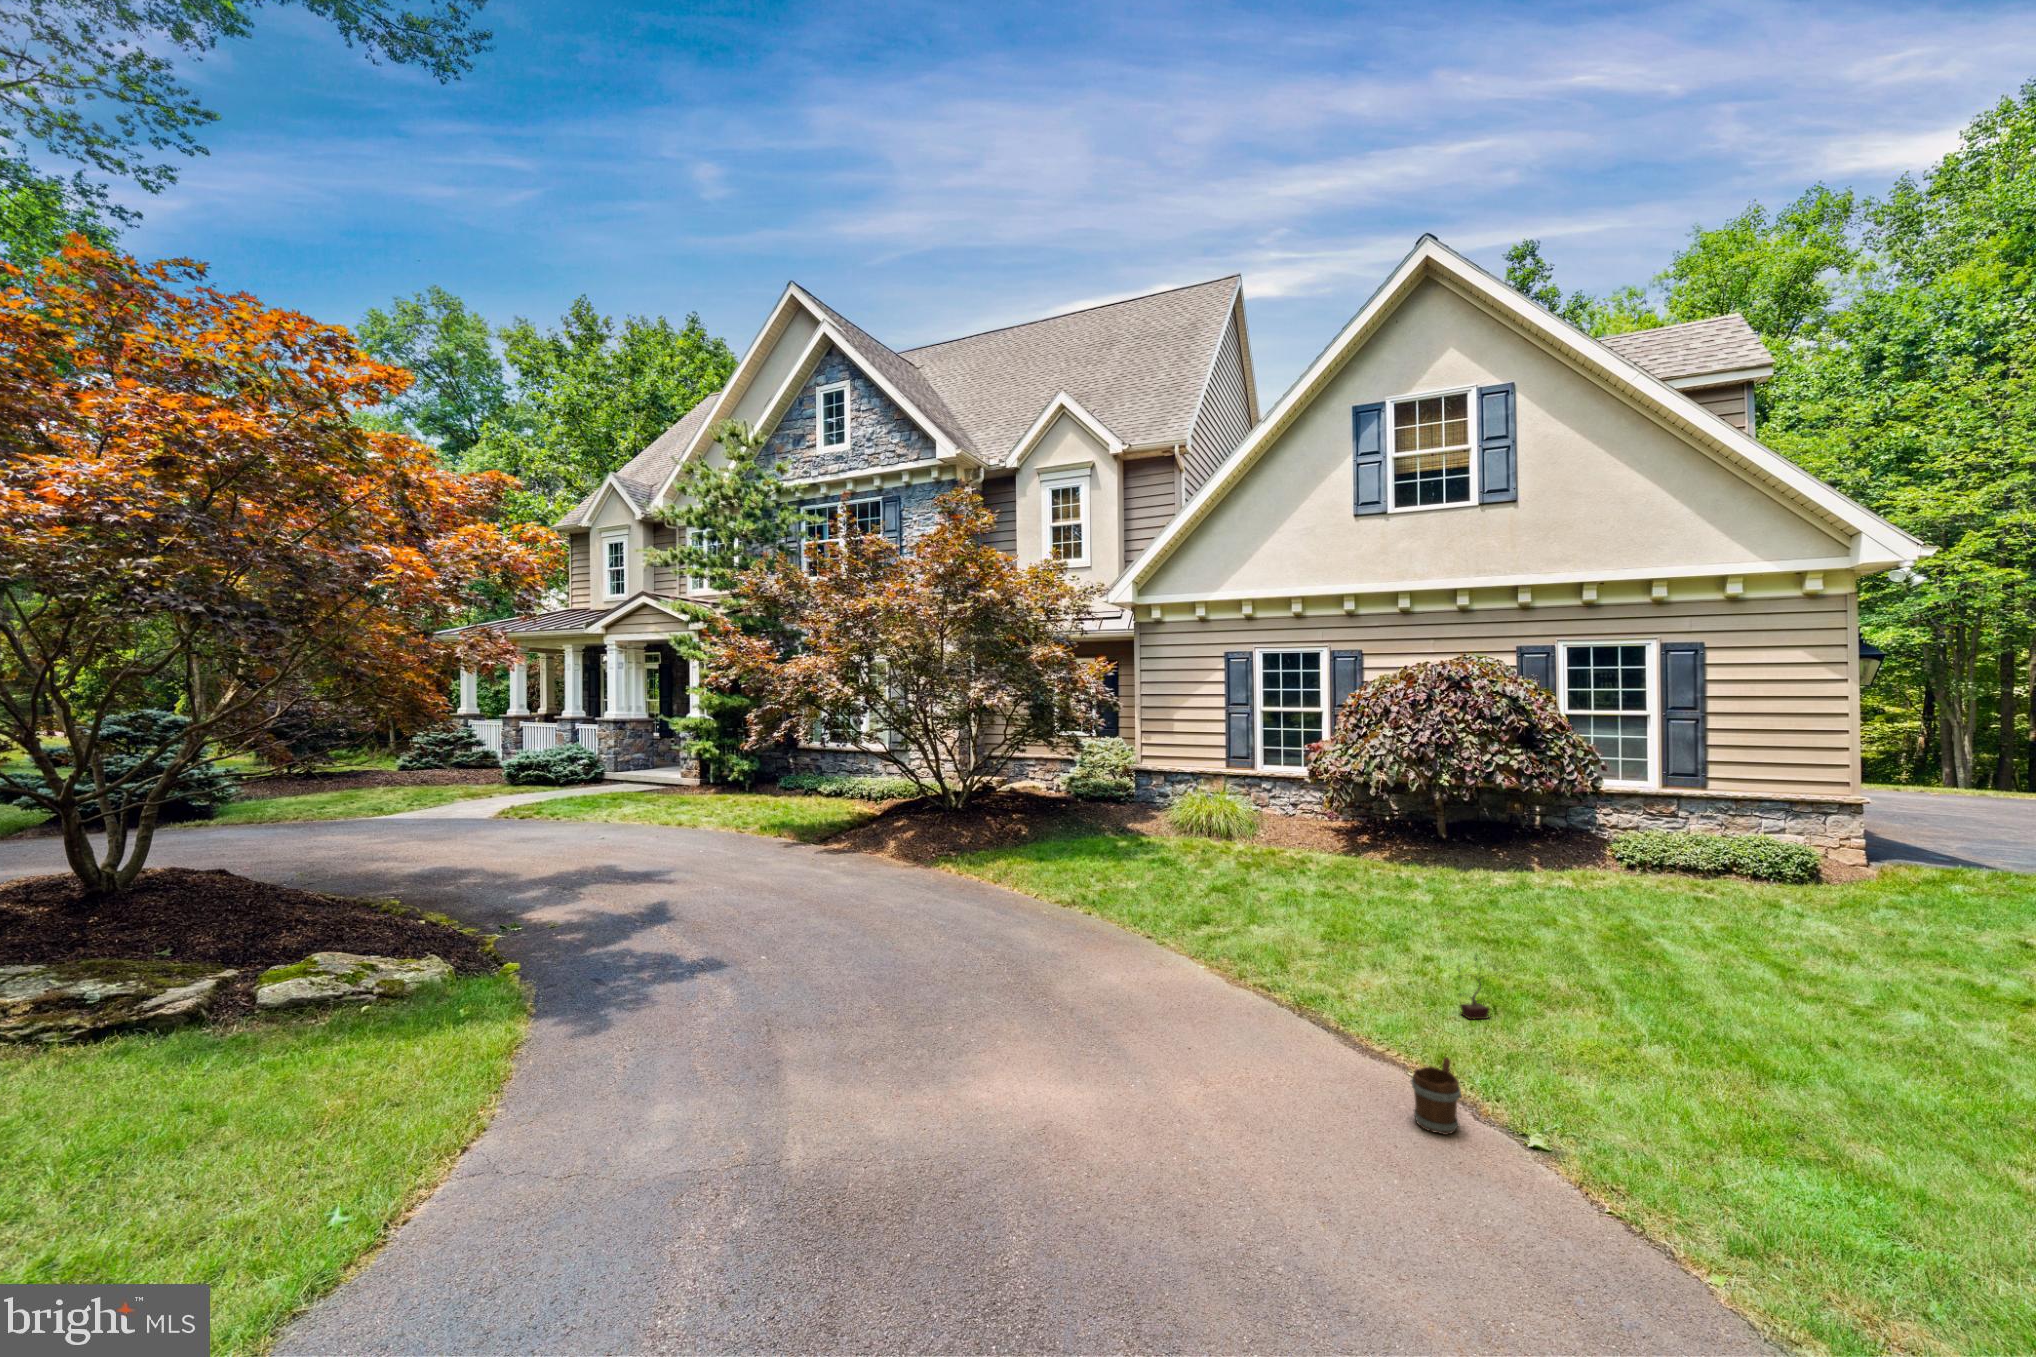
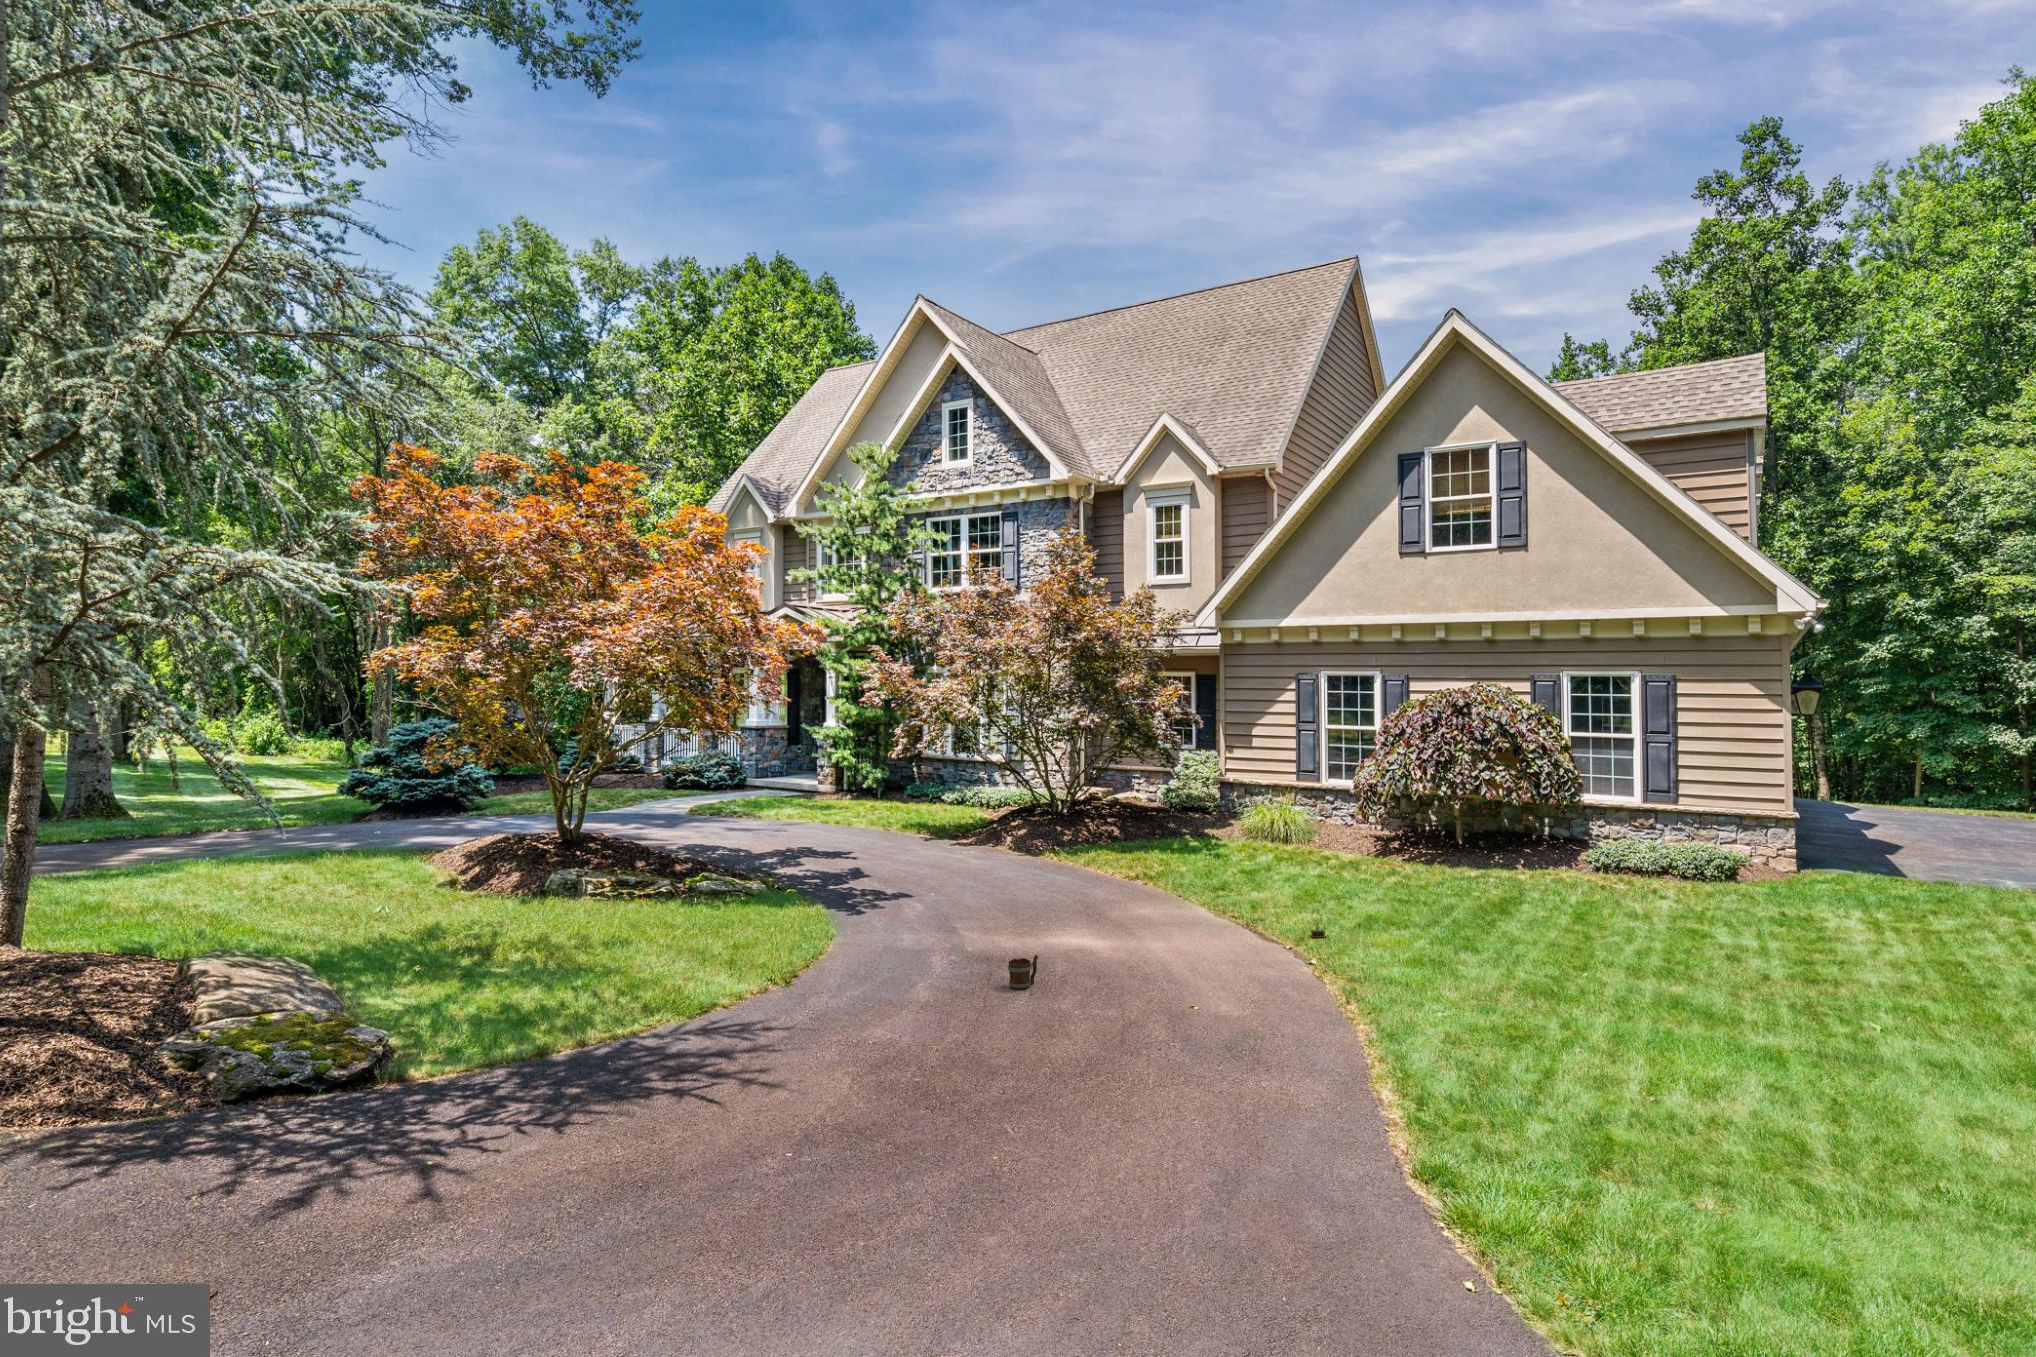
bucket: present [1411,1057,1462,1135] -> present [1008,955,1038,990]

